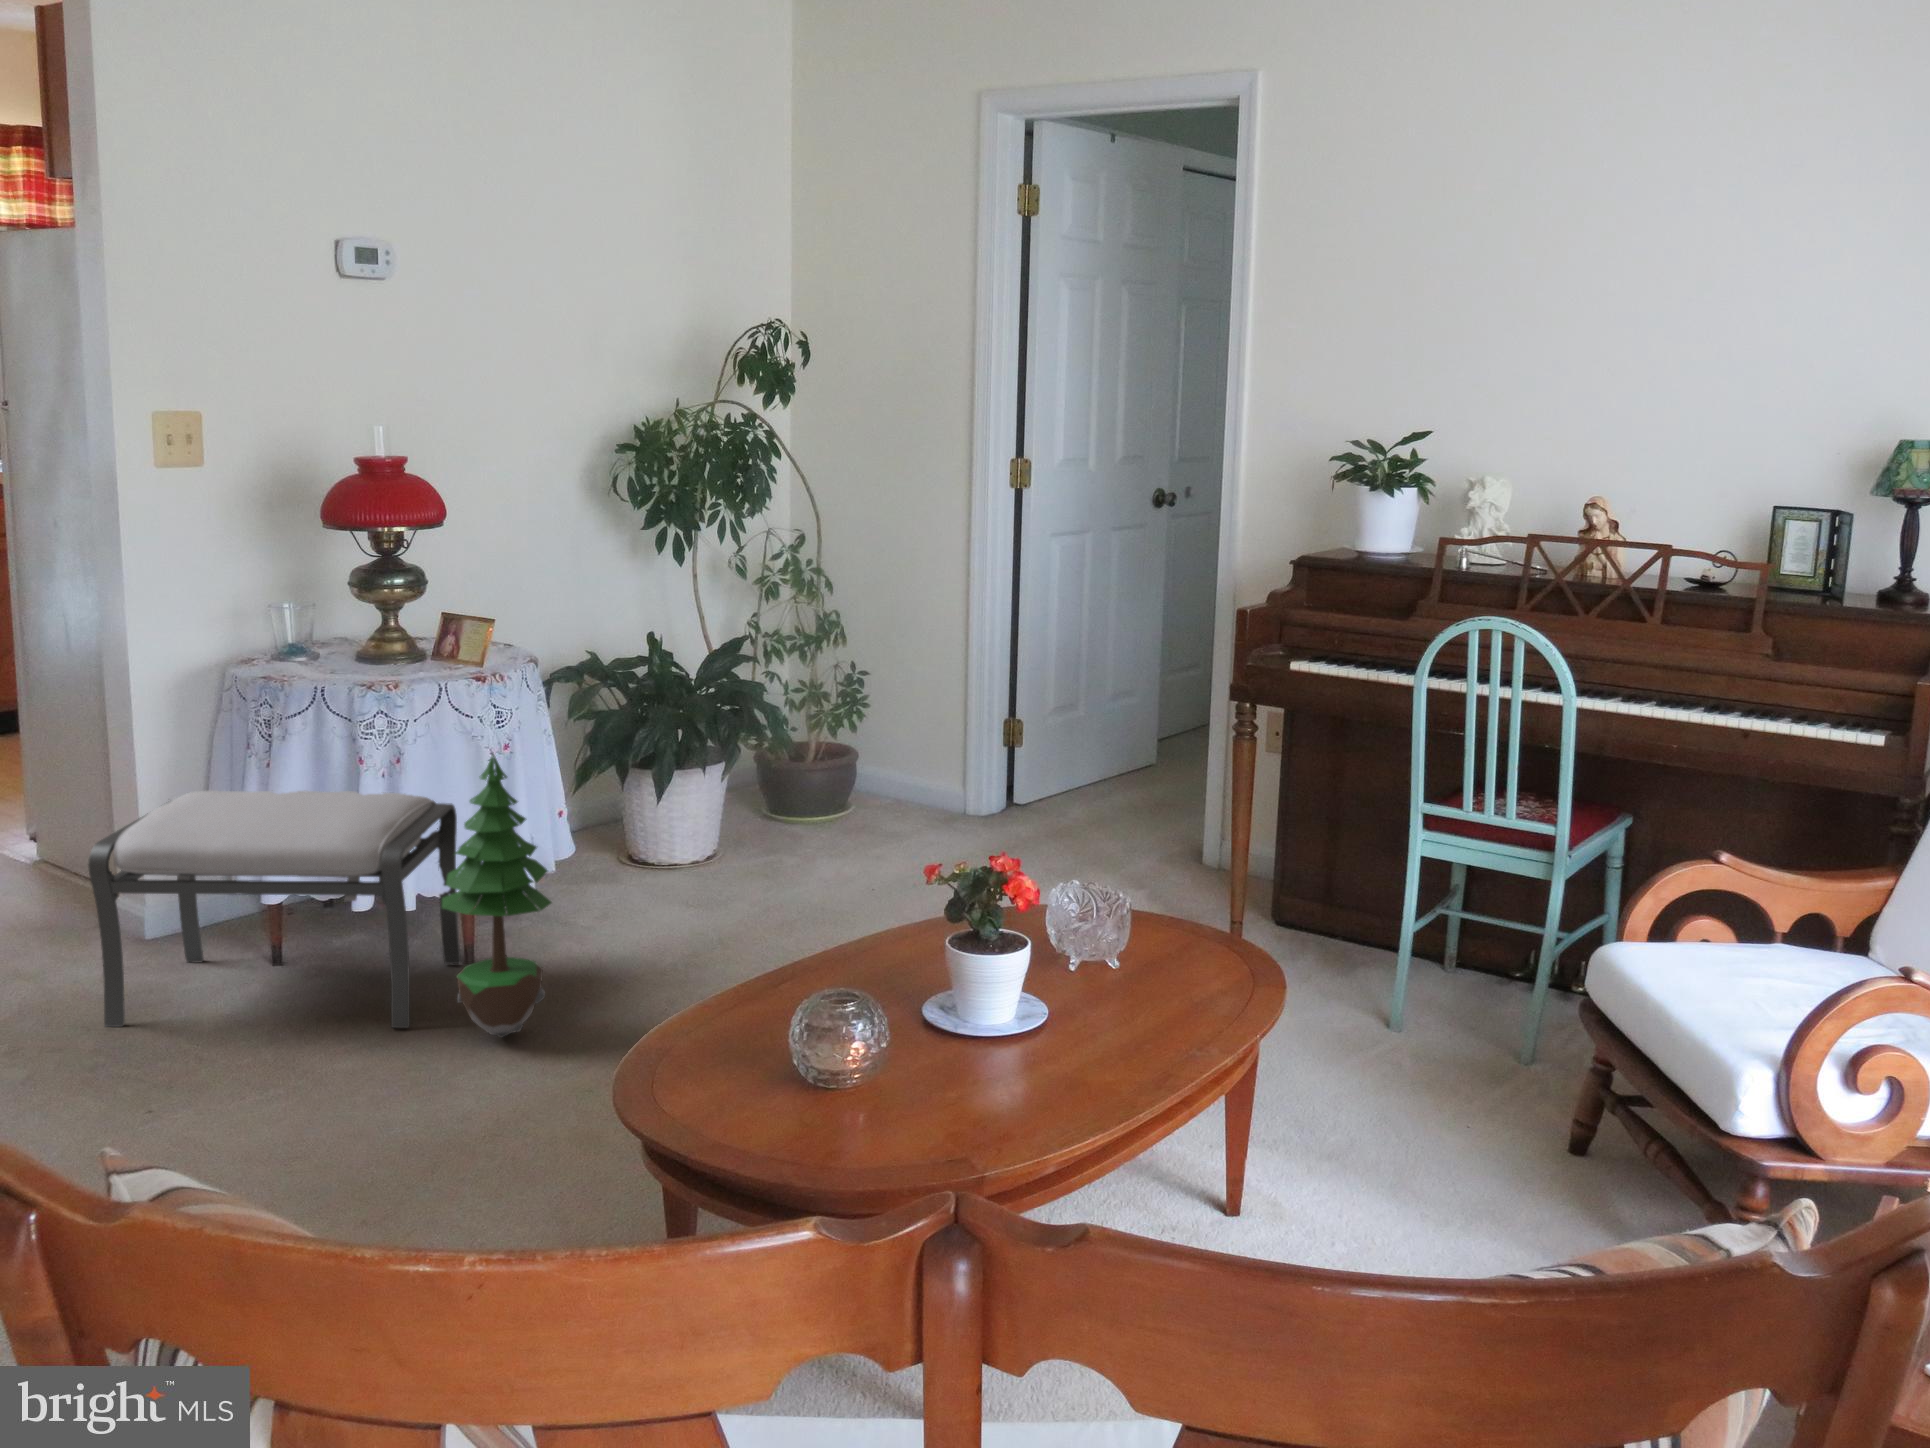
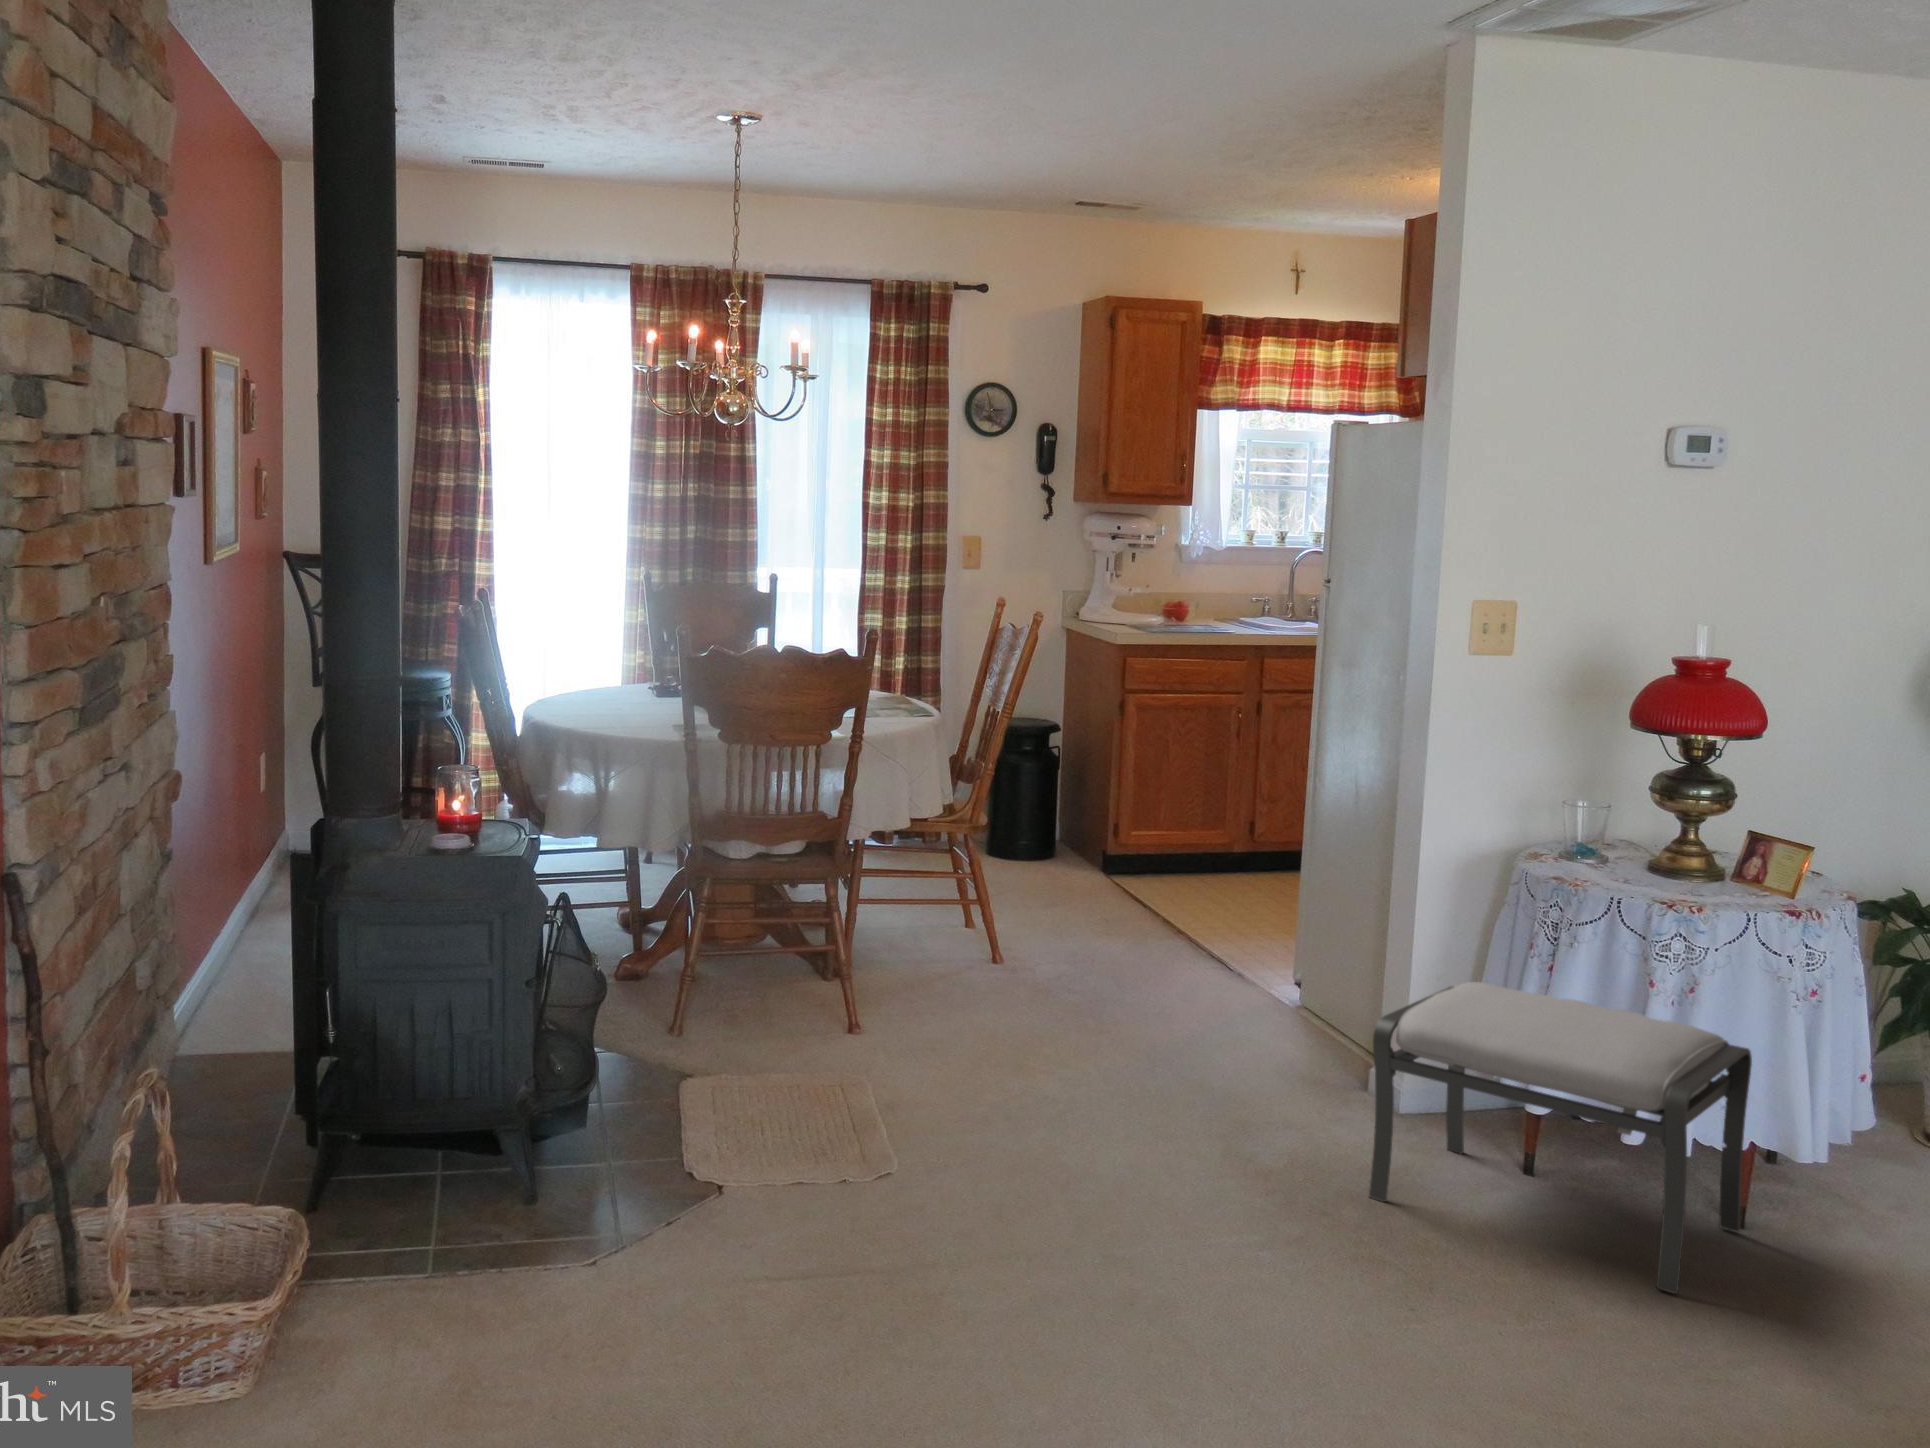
potted tree: present [442,754,552,1037] -> none [1733,1004,1874,1343]

